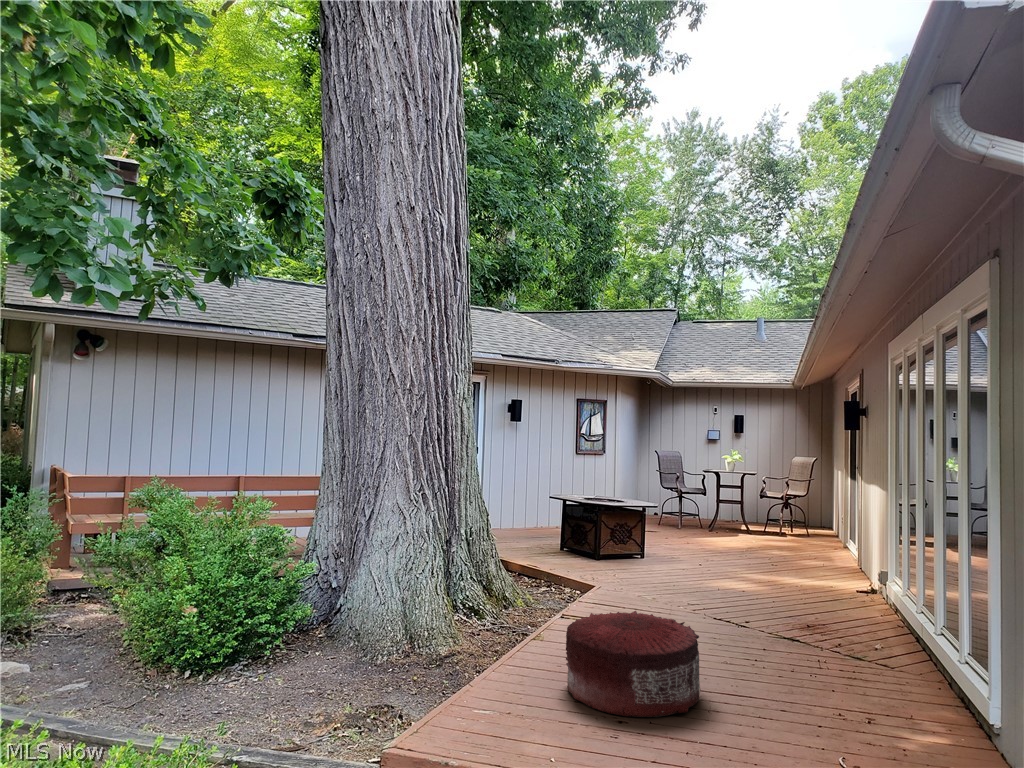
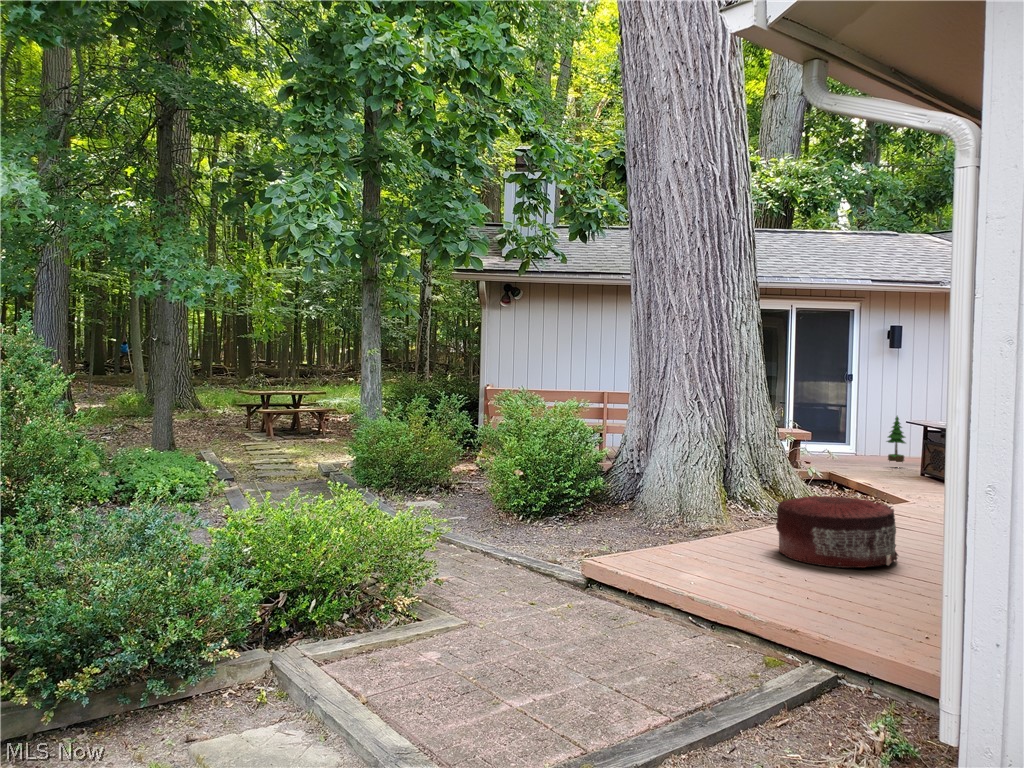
potted tree: none [507,480,524,529] -> present [887,416,905,462]

